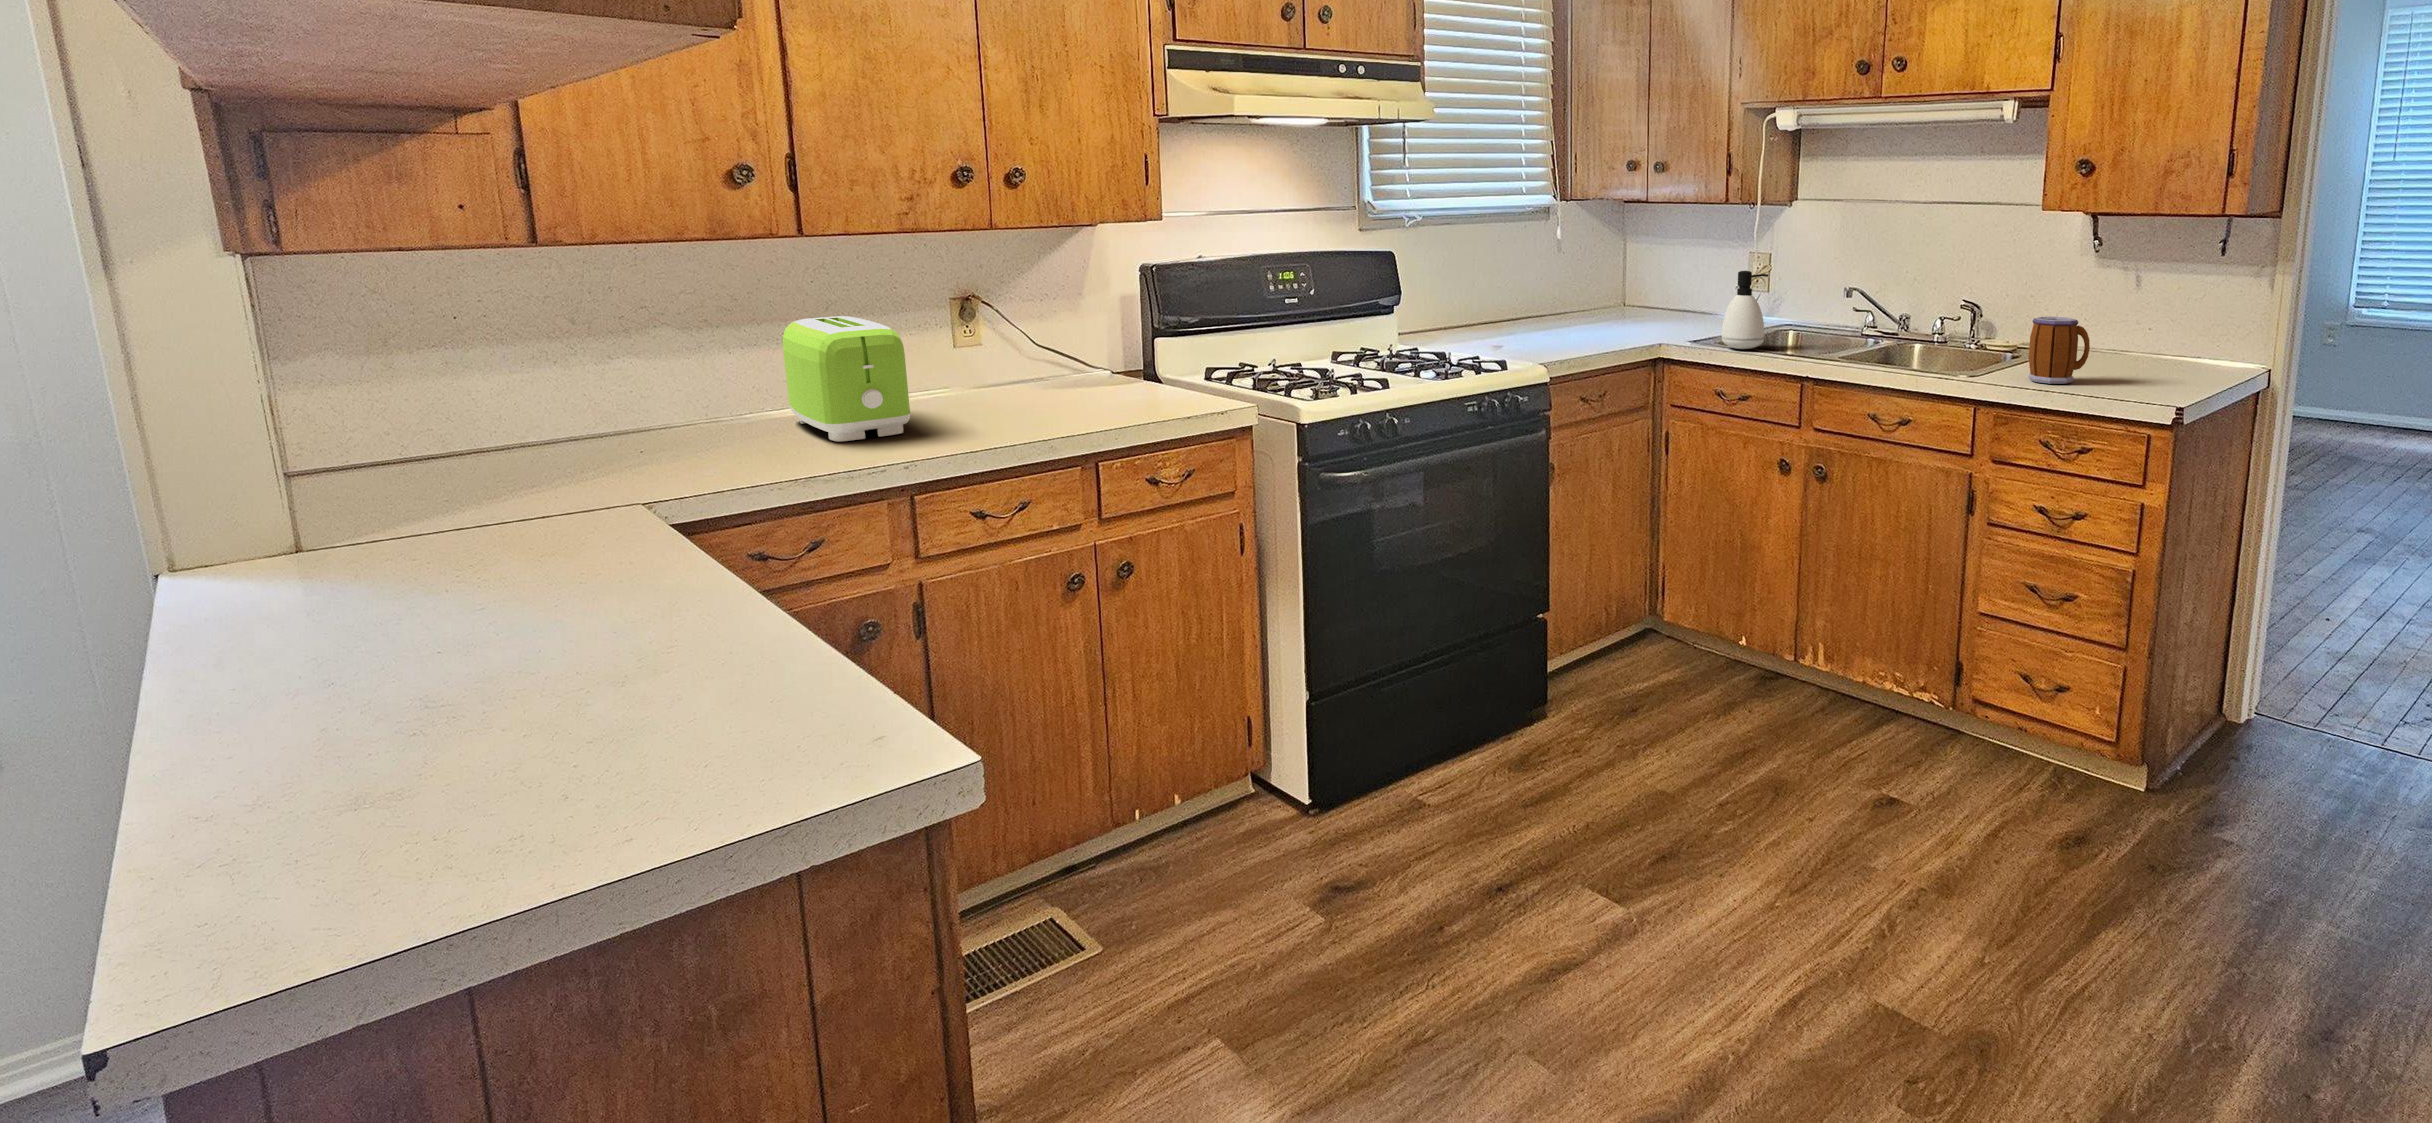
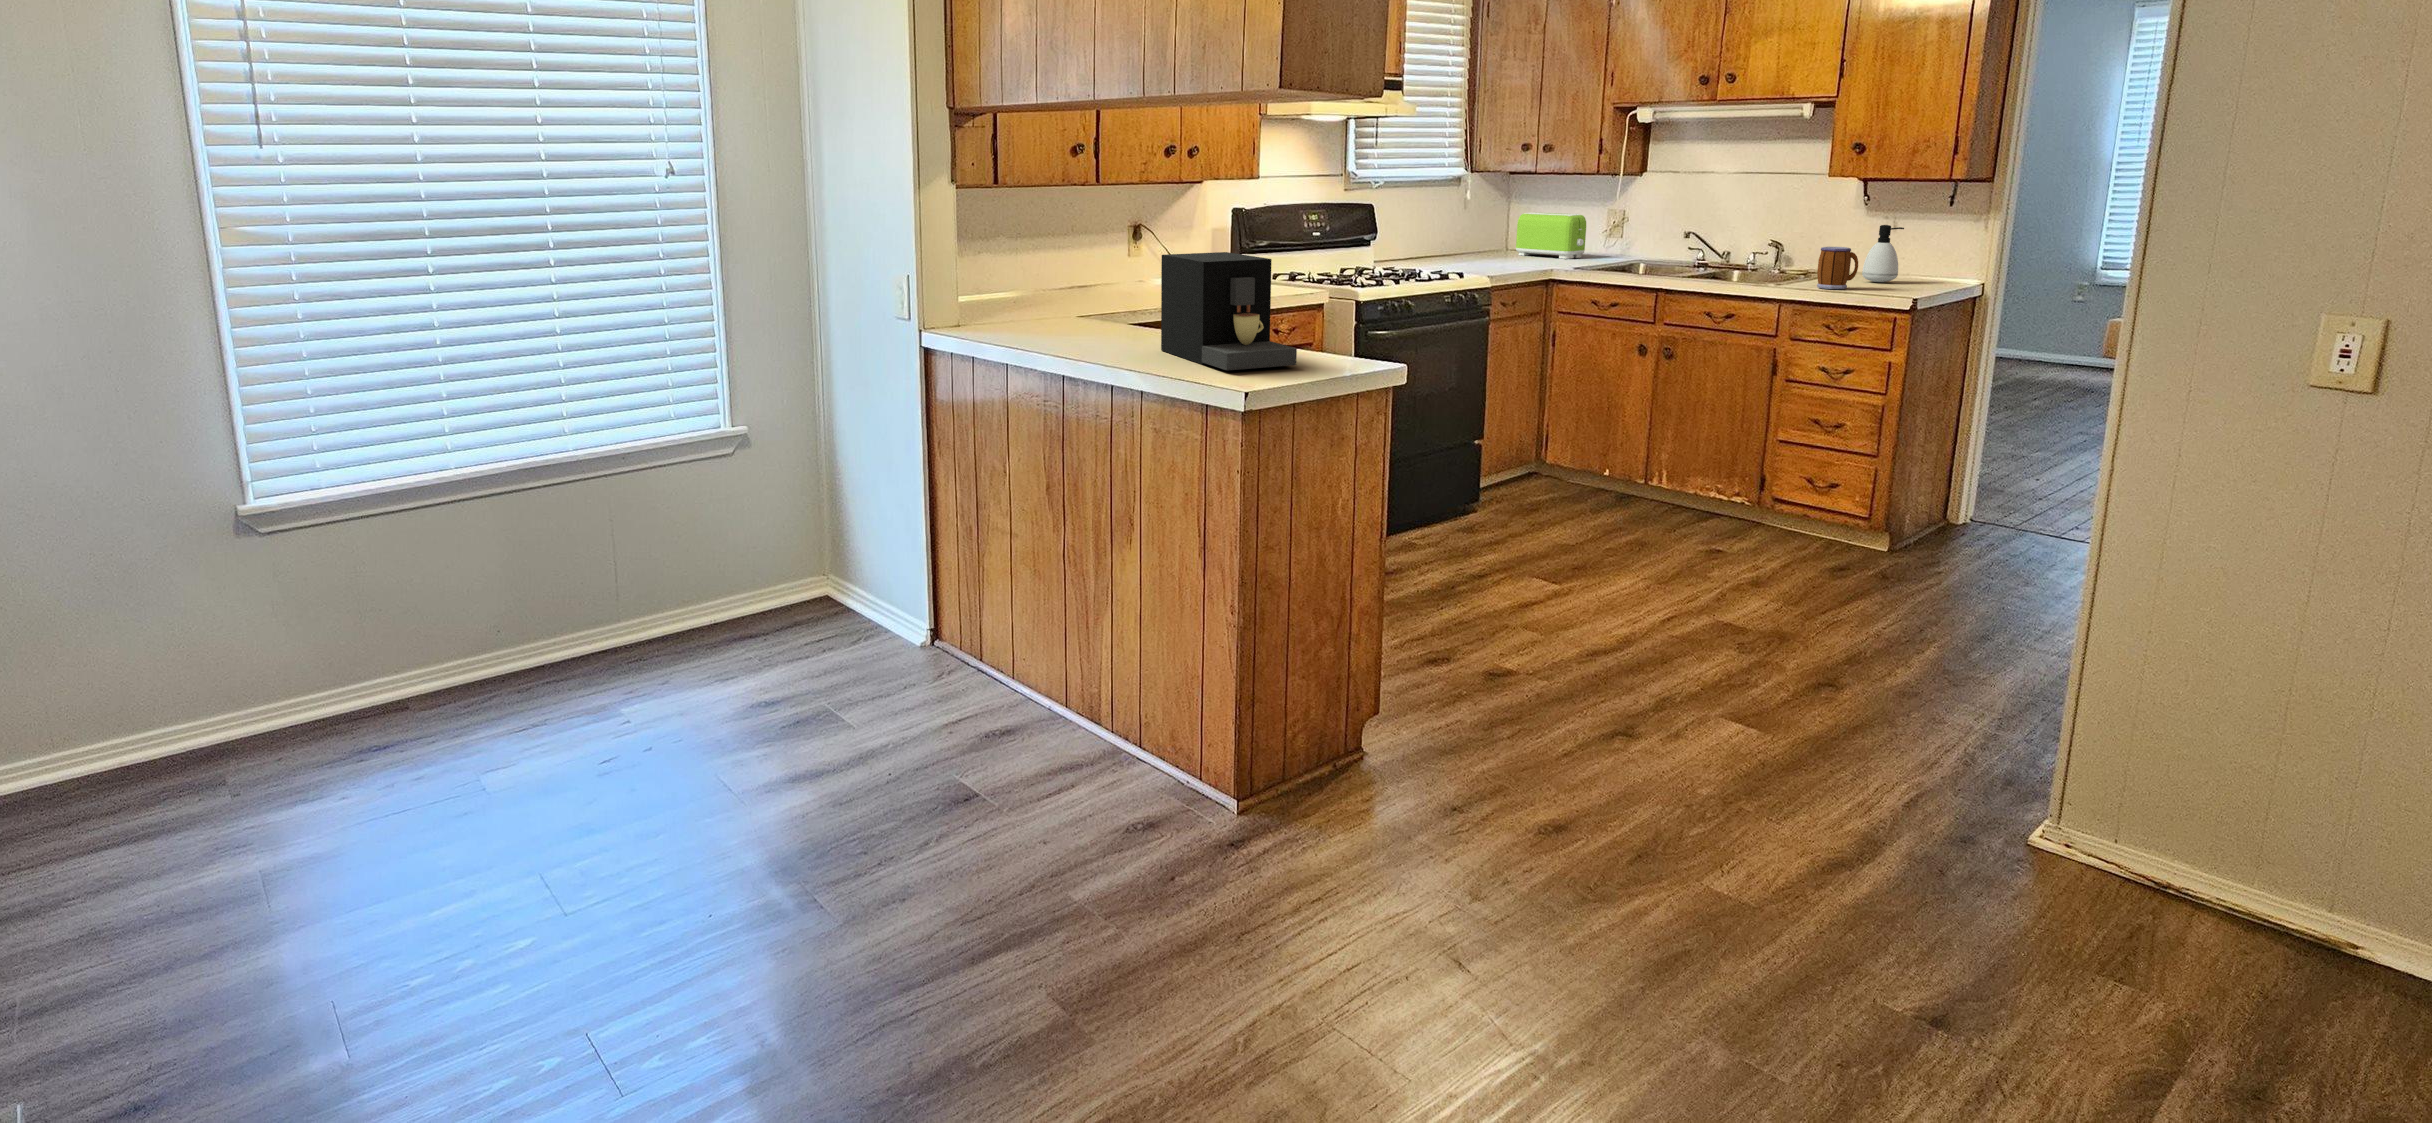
soap dispenser: present [1721,271,1768,349] -> present [1862,225,1904,282]
toaster: present [783,316,910,442] -> present [1516,212,1586,259]
coffee maker: none [327,420,664,831] -> present [1161,252,1297,370]

